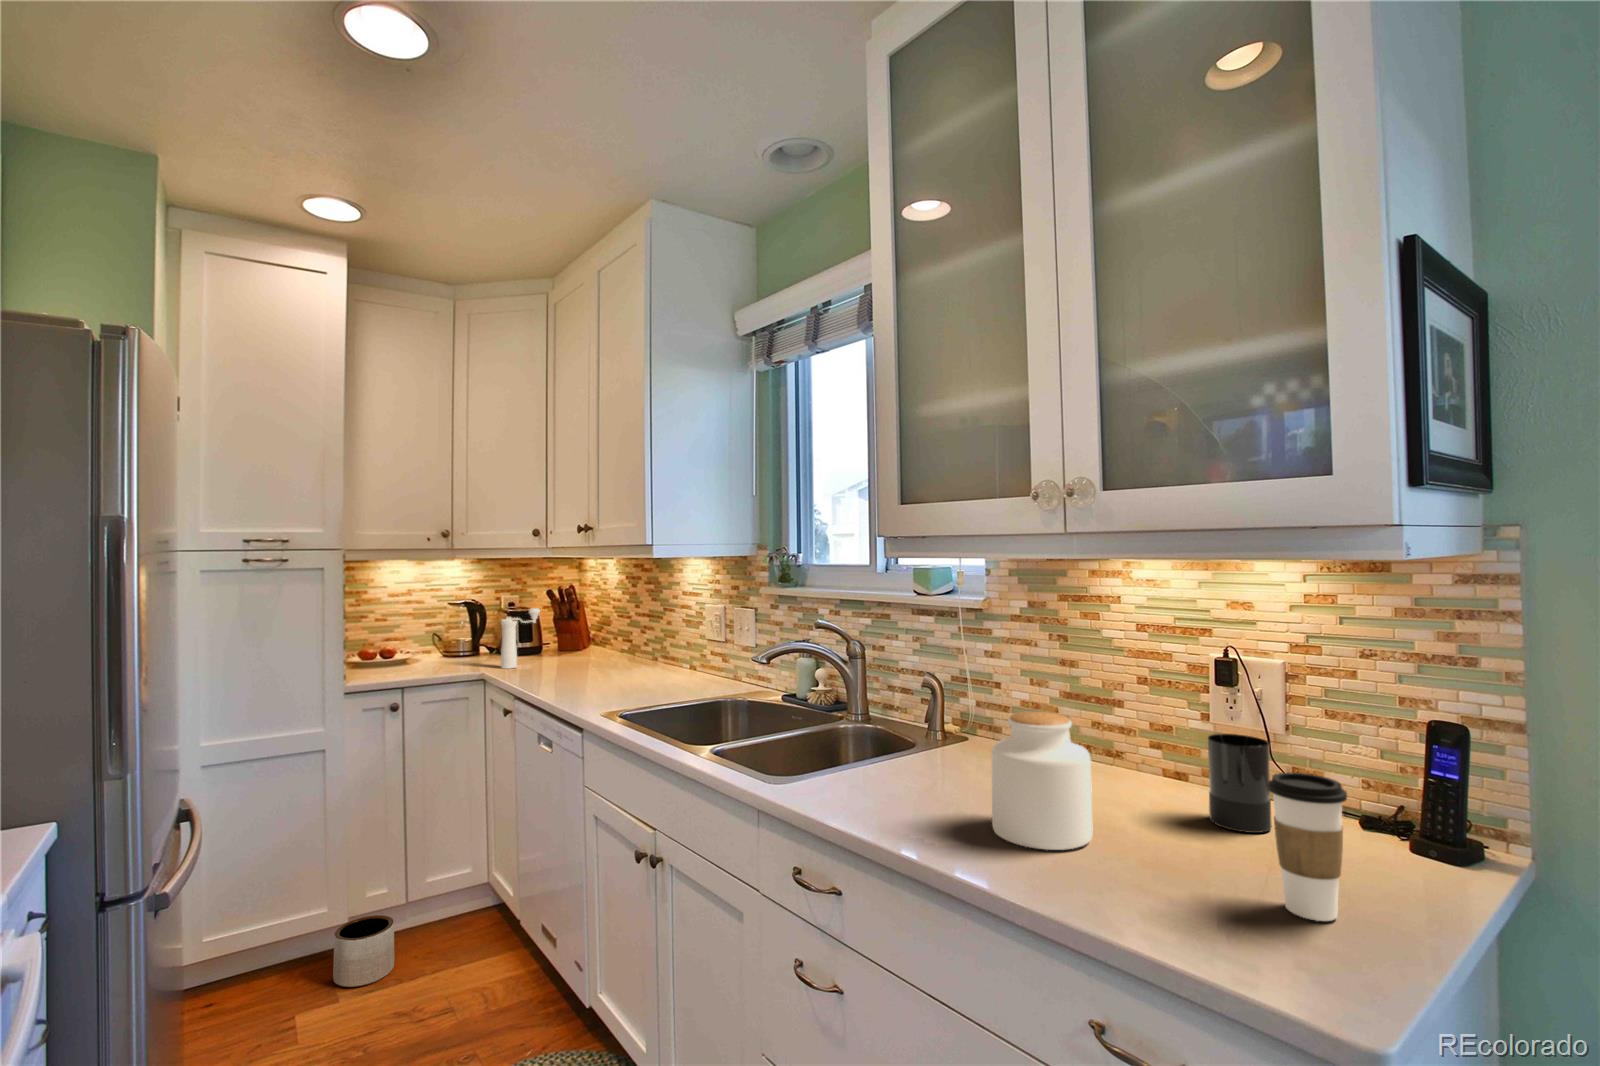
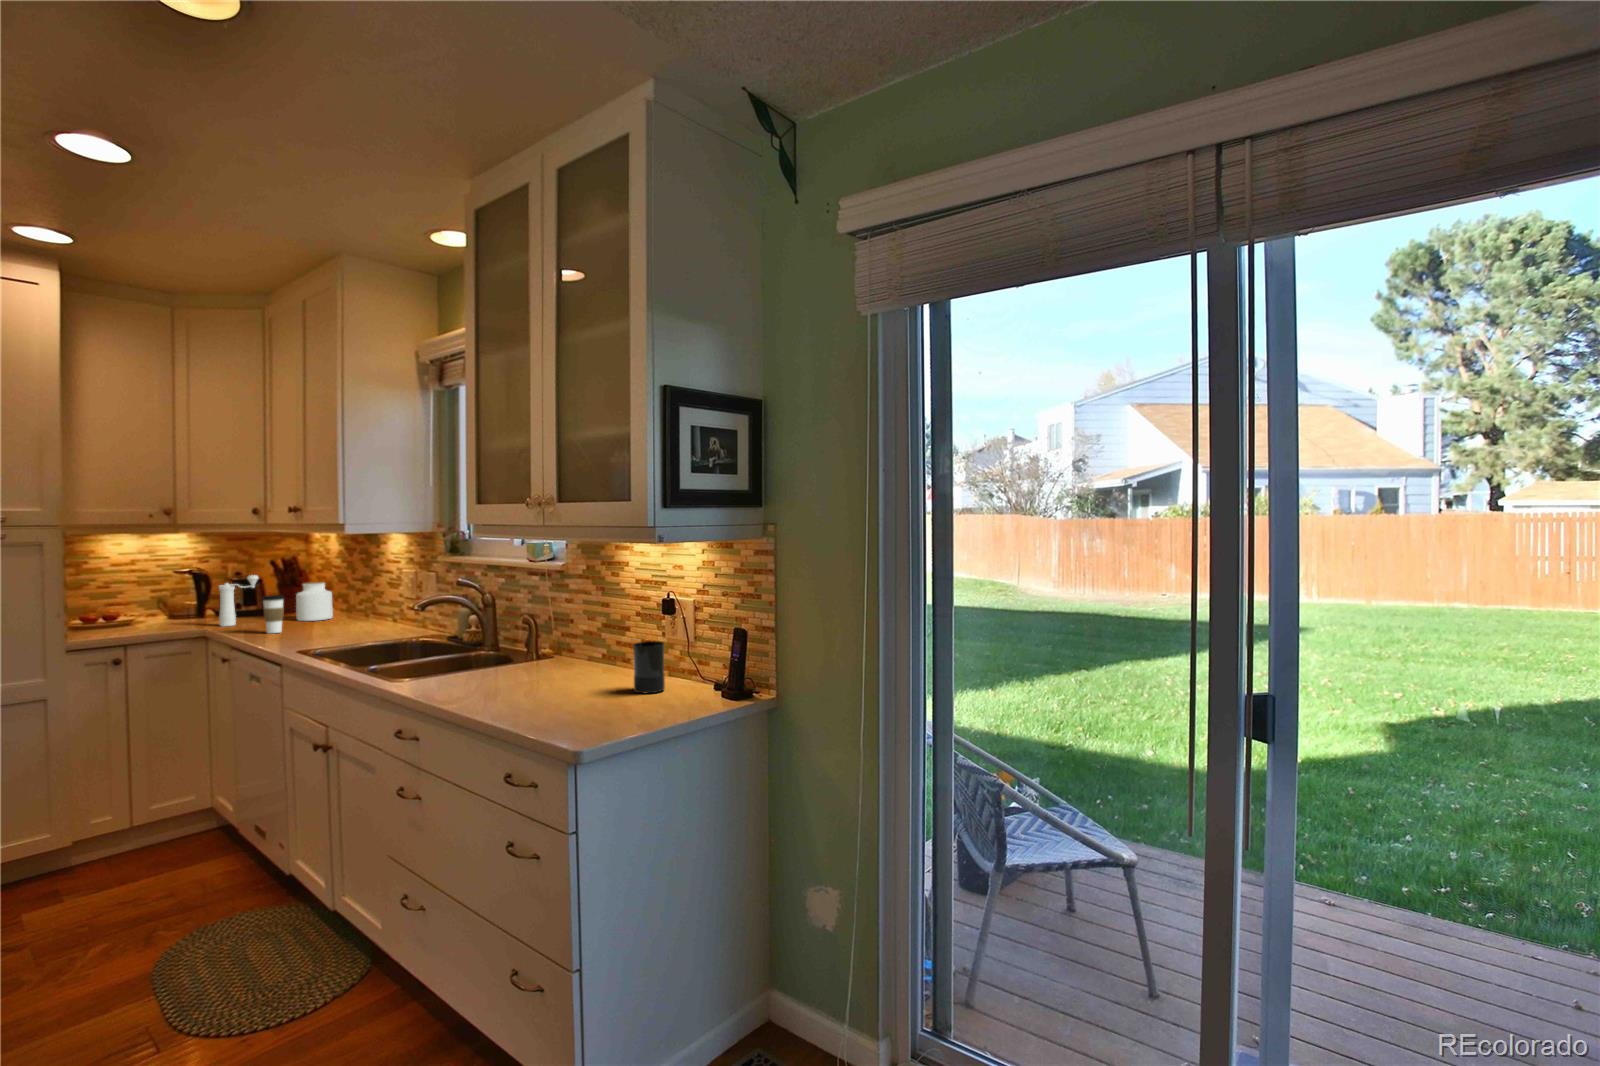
jar: present [991,712,1093,850] -> present [296,582,333,621]
coffee cup: present [1268,773,1347,921] -> present [262,595,284,634]
planter: present [333,915,394,987] -> none [60,833,120,889]

